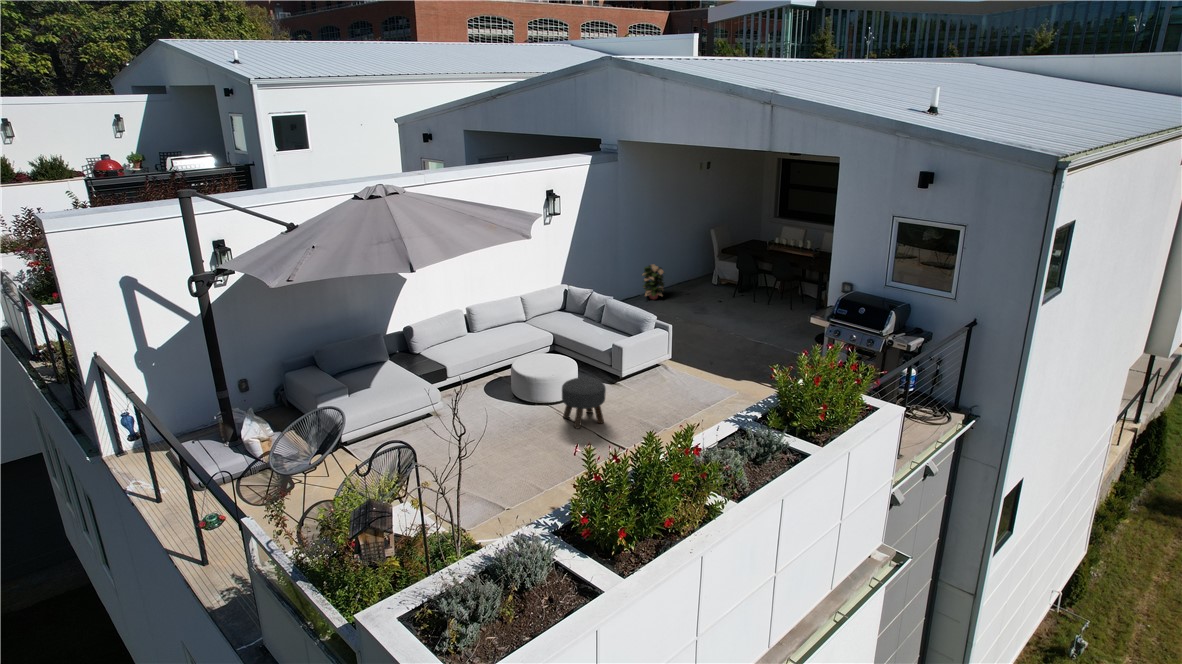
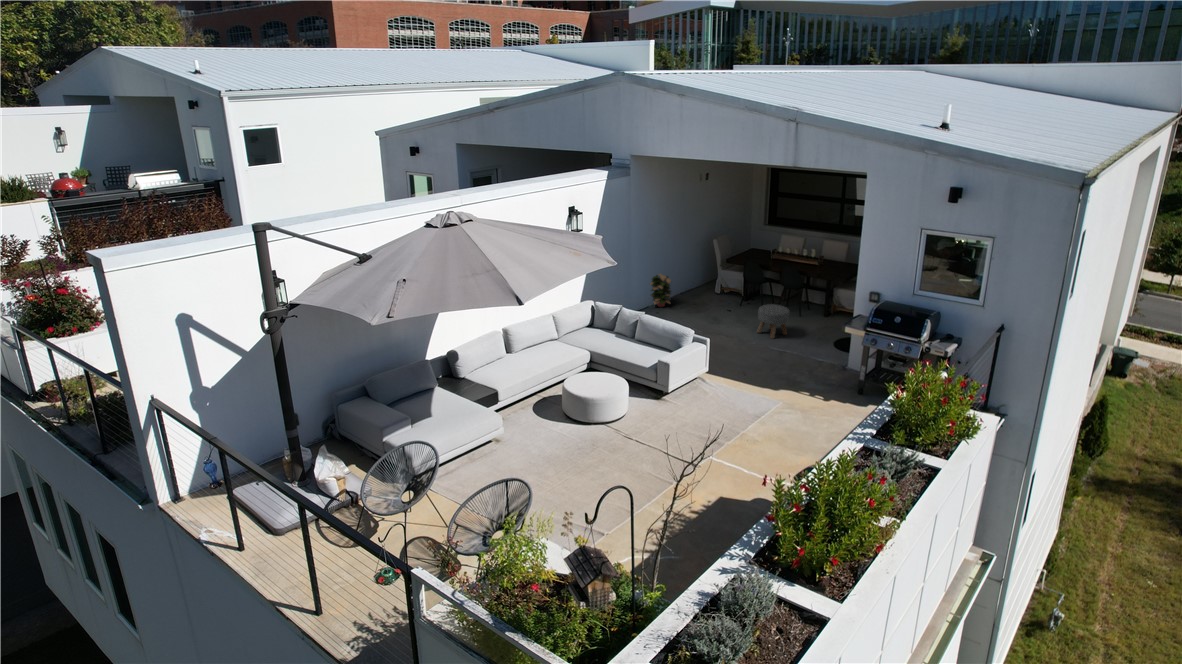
ottoman: present [562,377,606,429] -> present [757,304,790,339]

